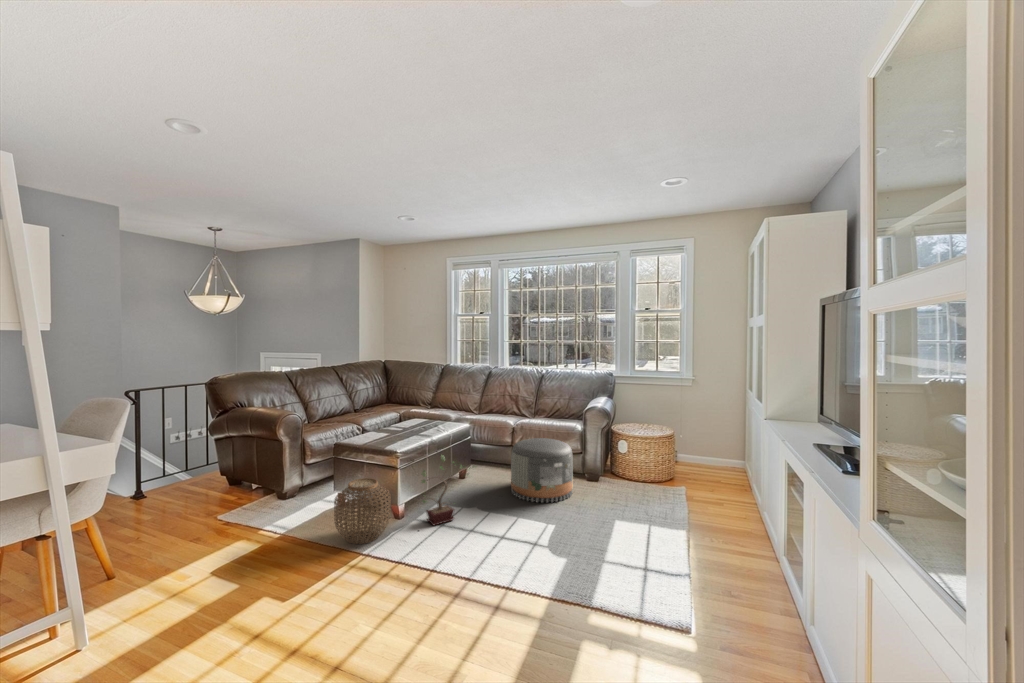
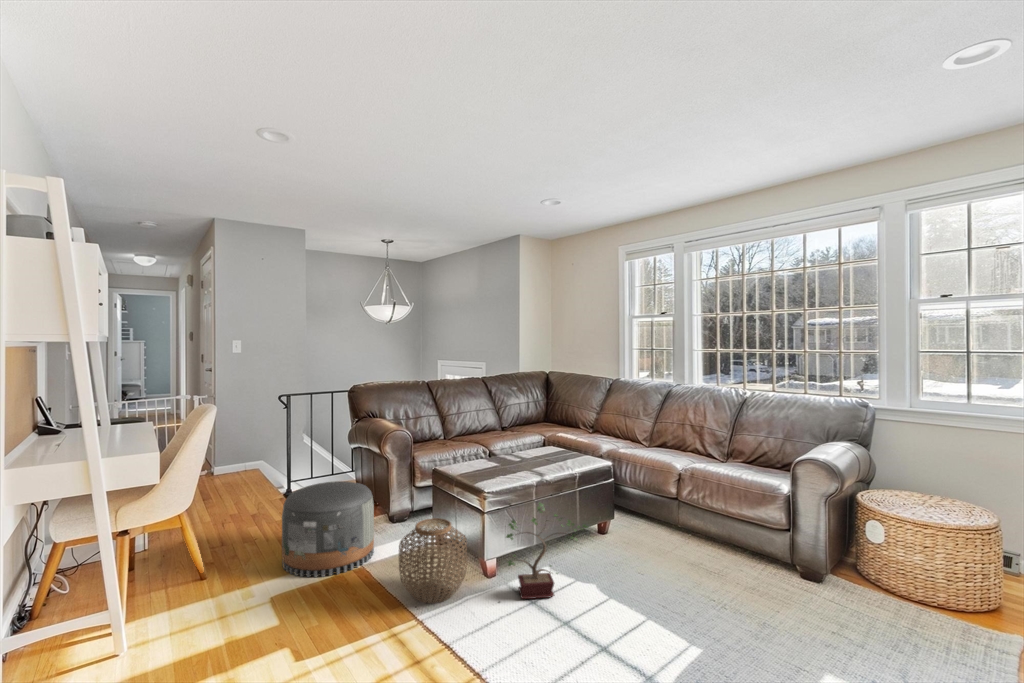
pouf: present [511,438,573,503] -> present [282,481,374,577]

